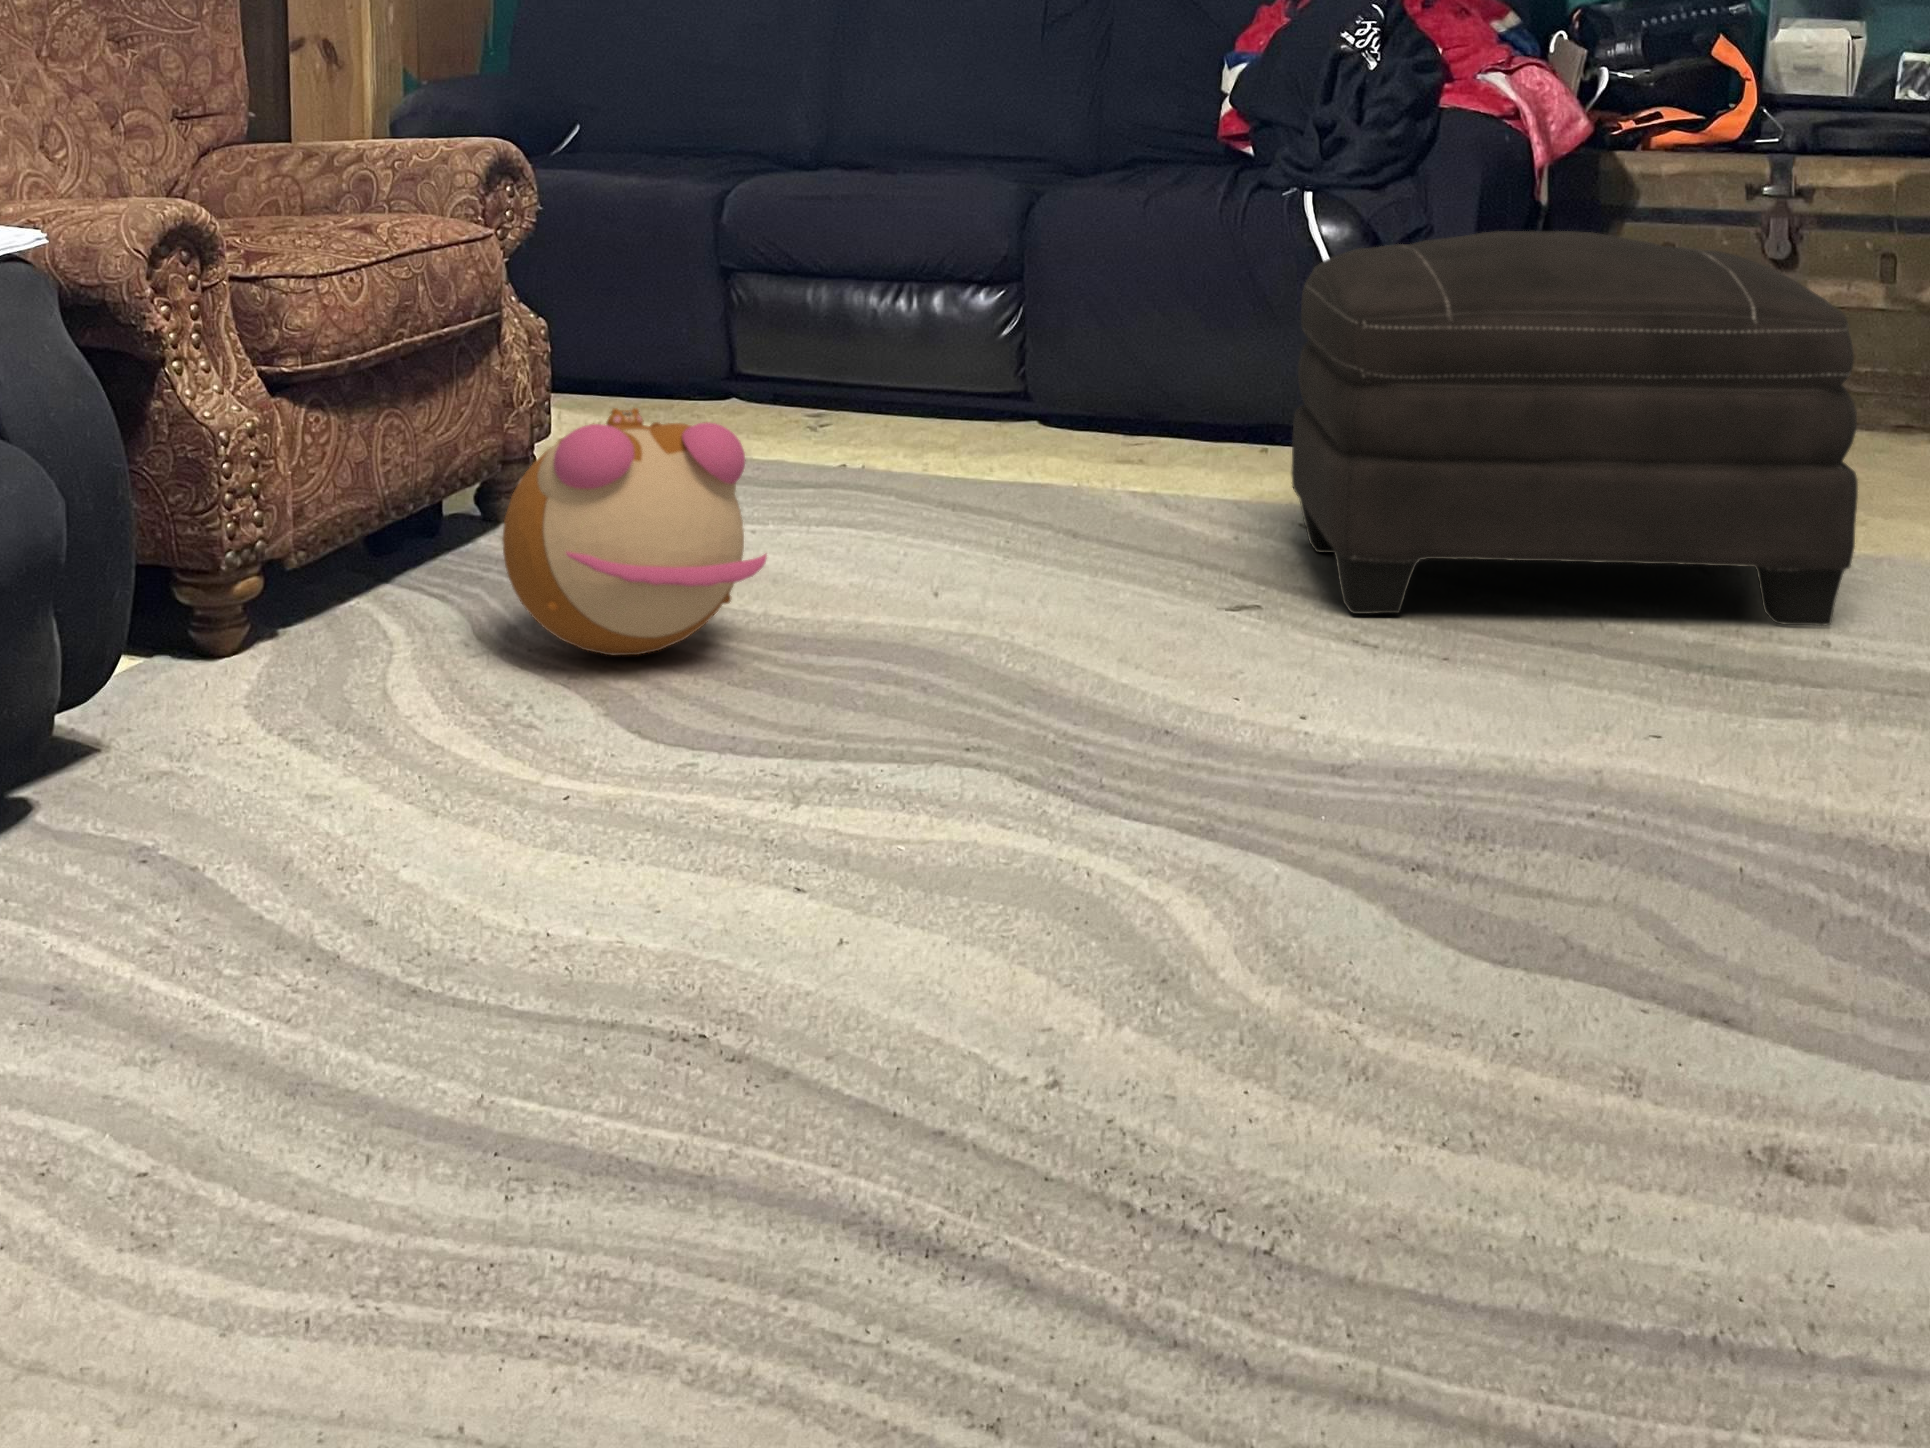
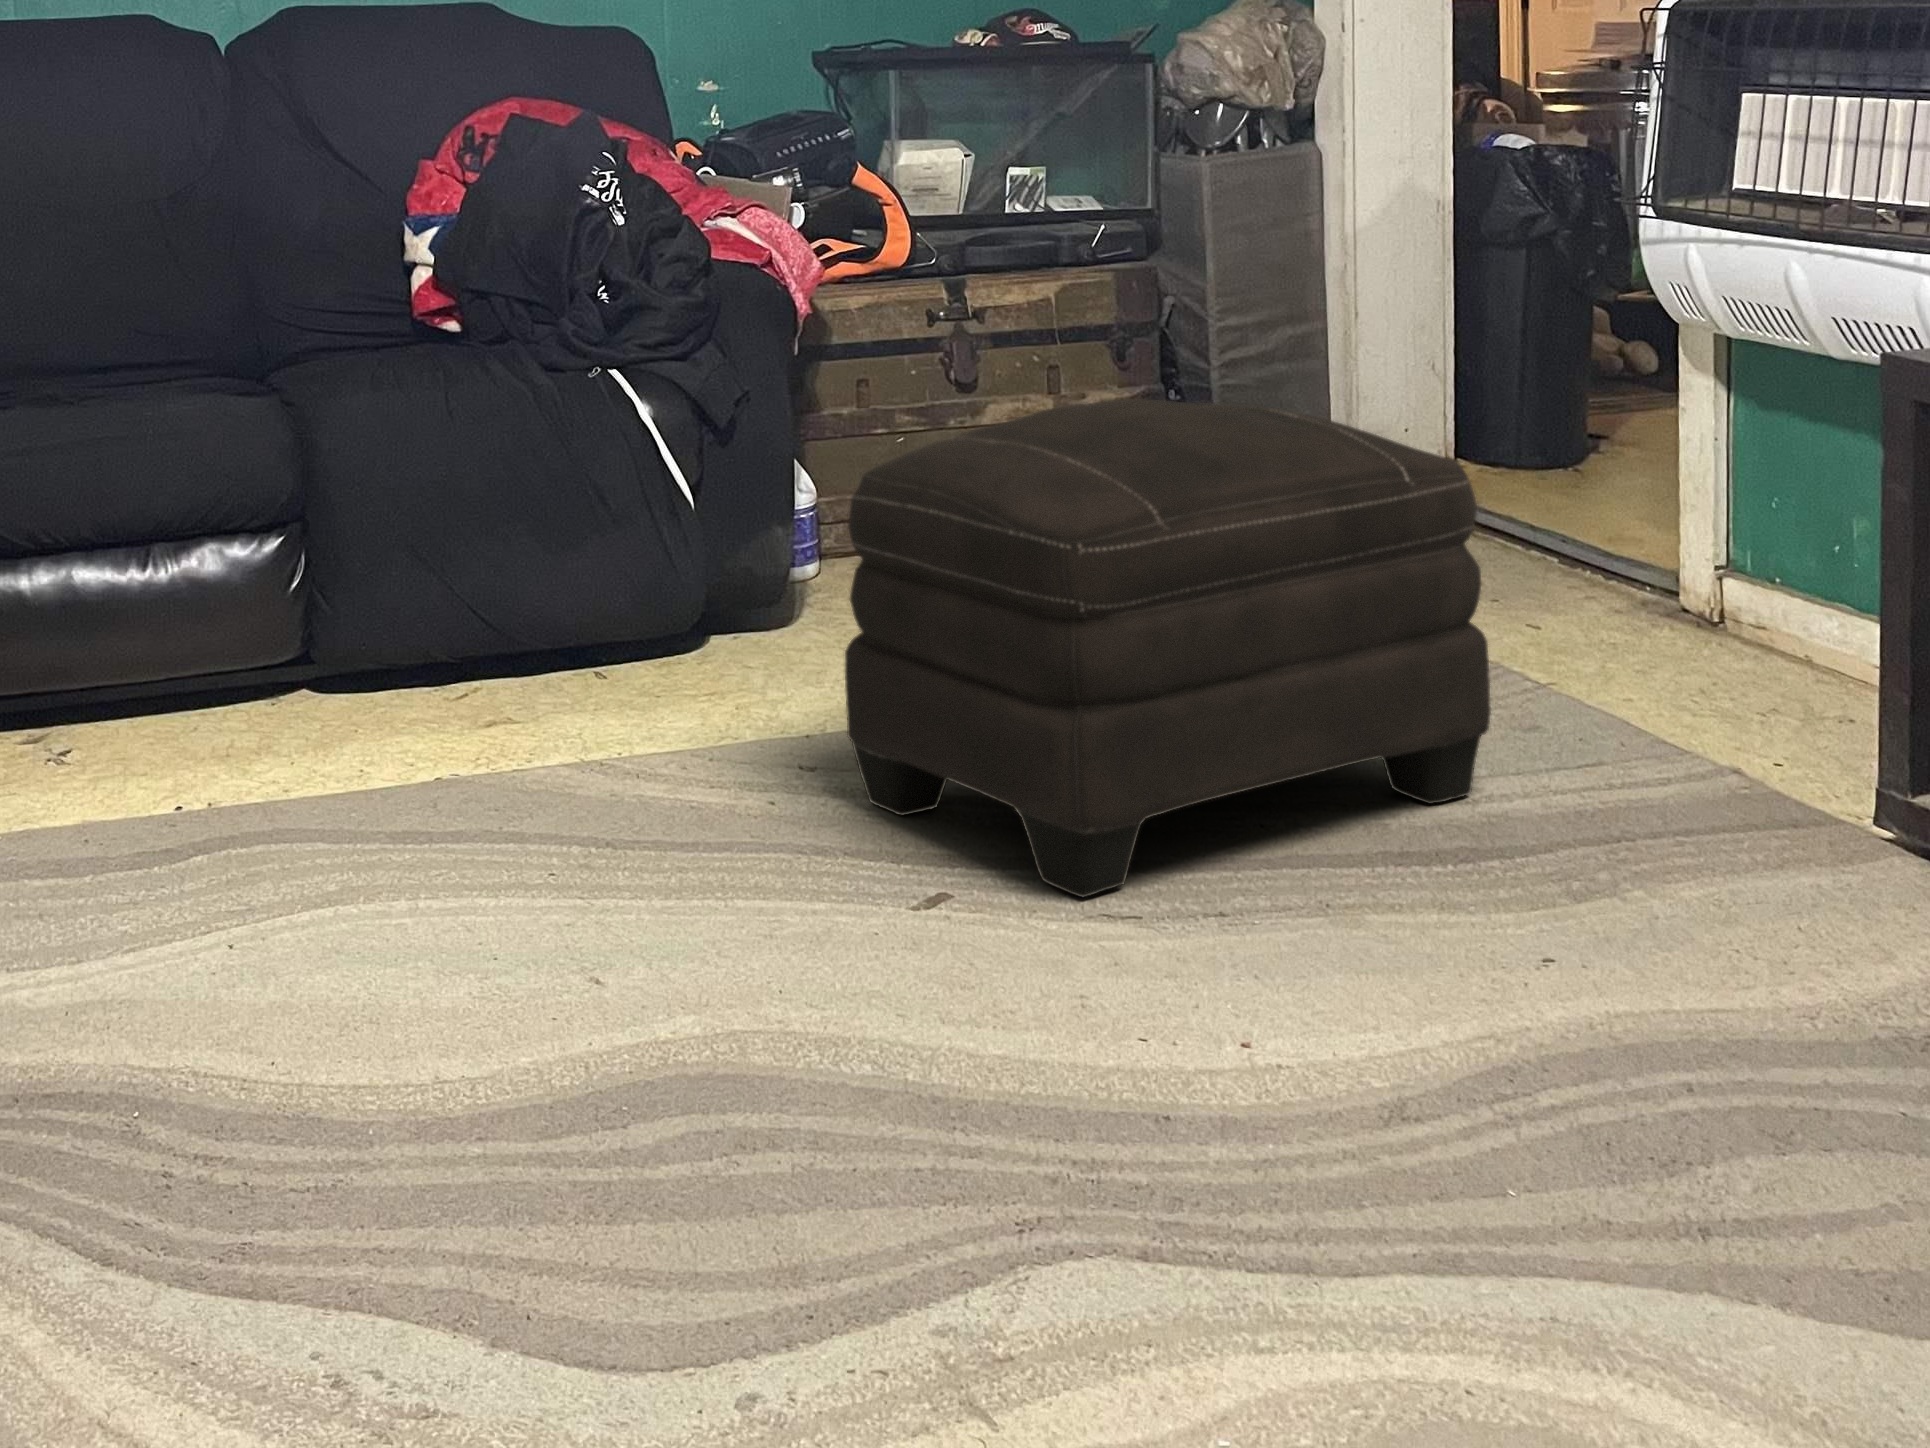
plush toy: present [502,408,767,655] -> none [178,850,599,1257]

